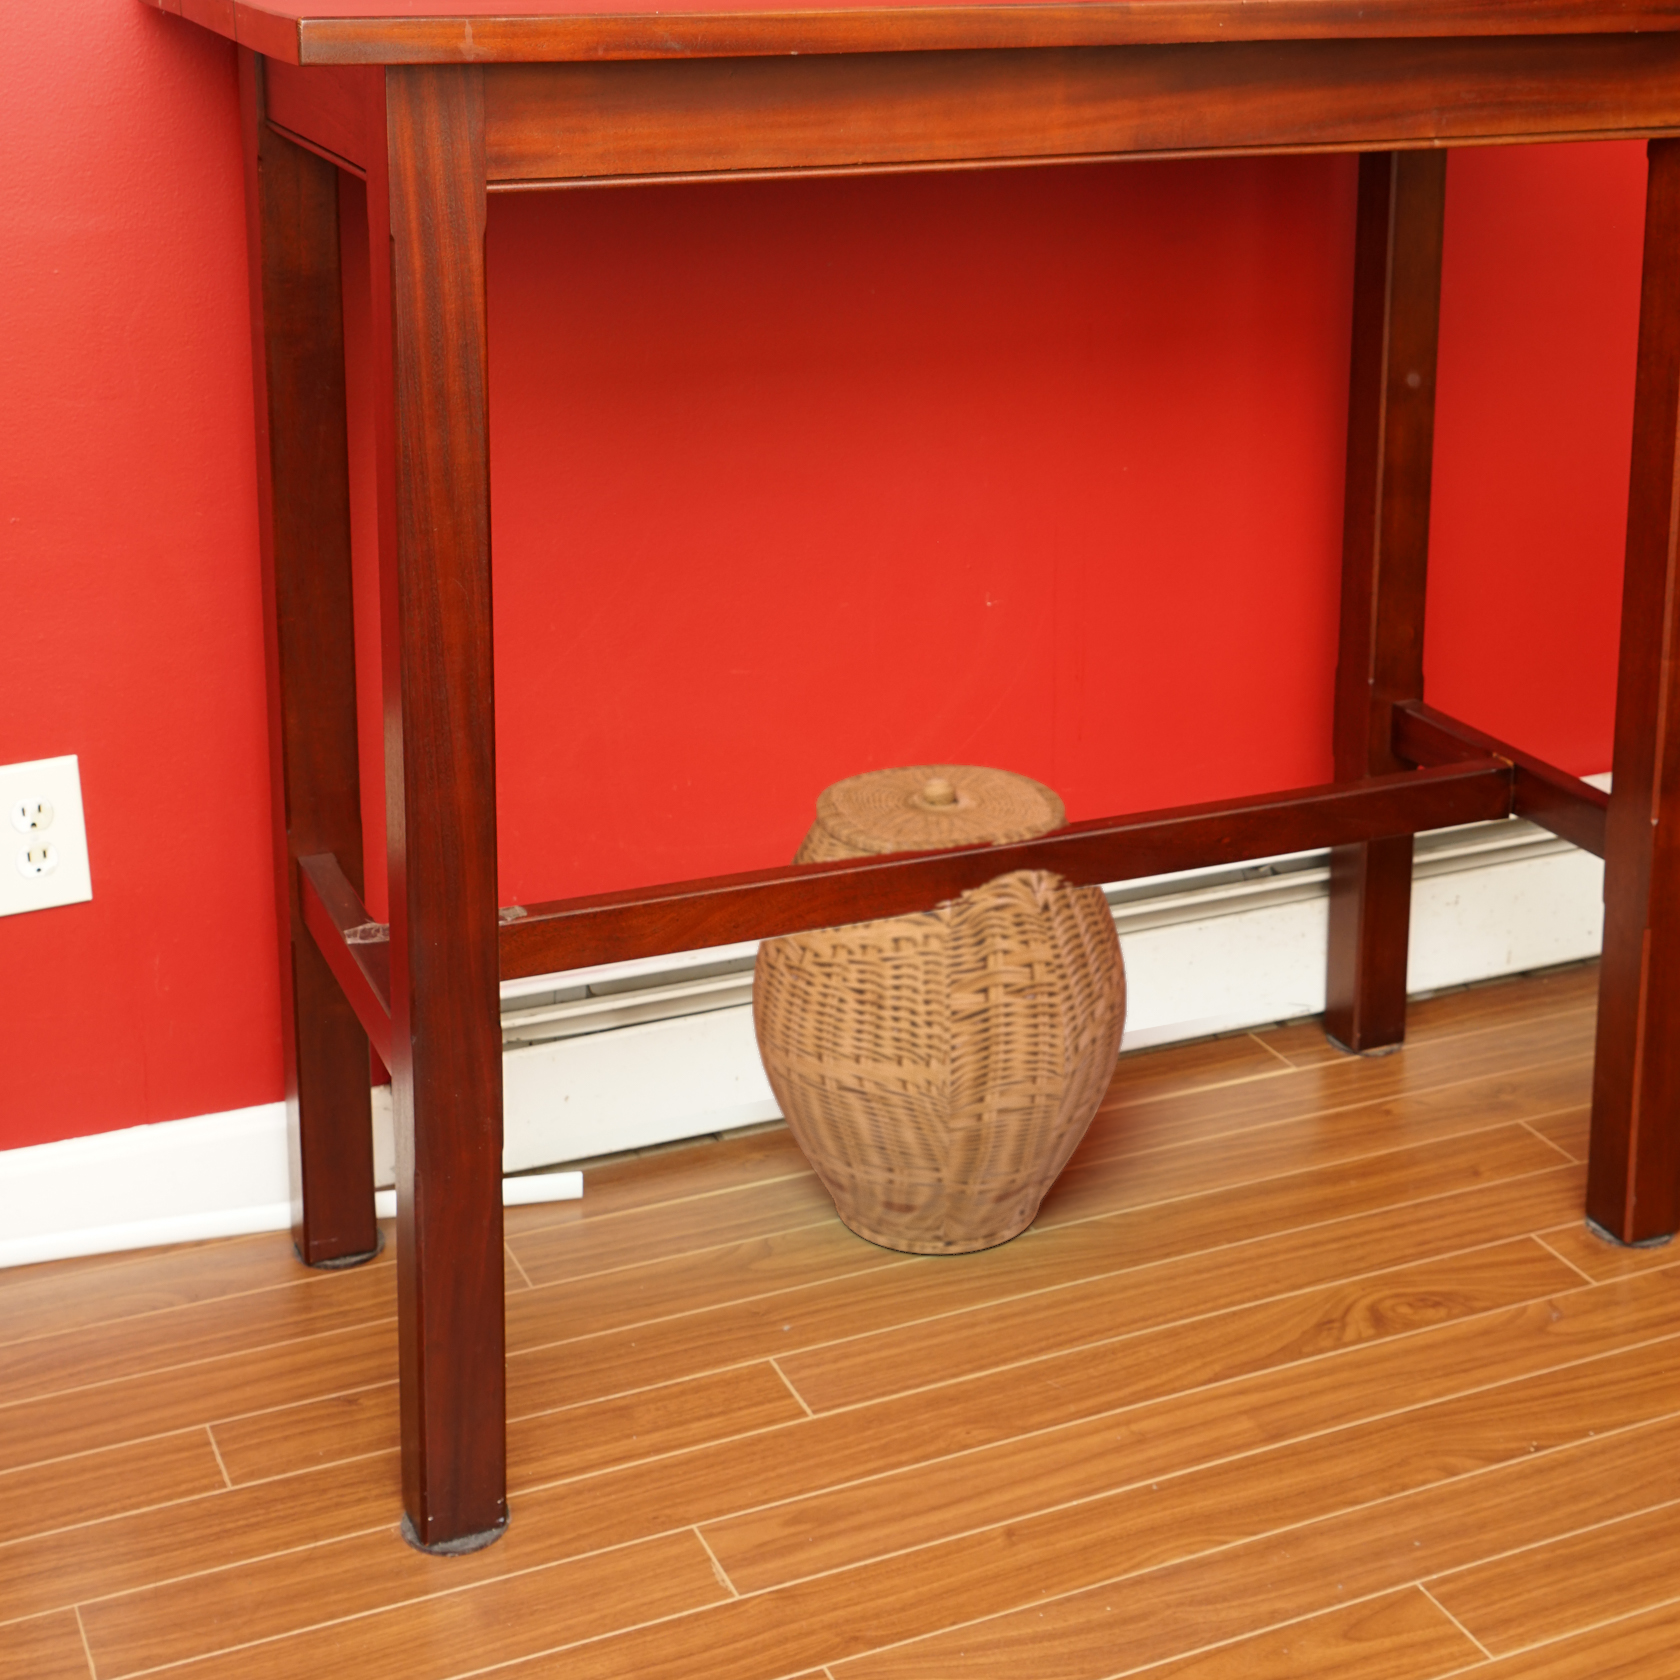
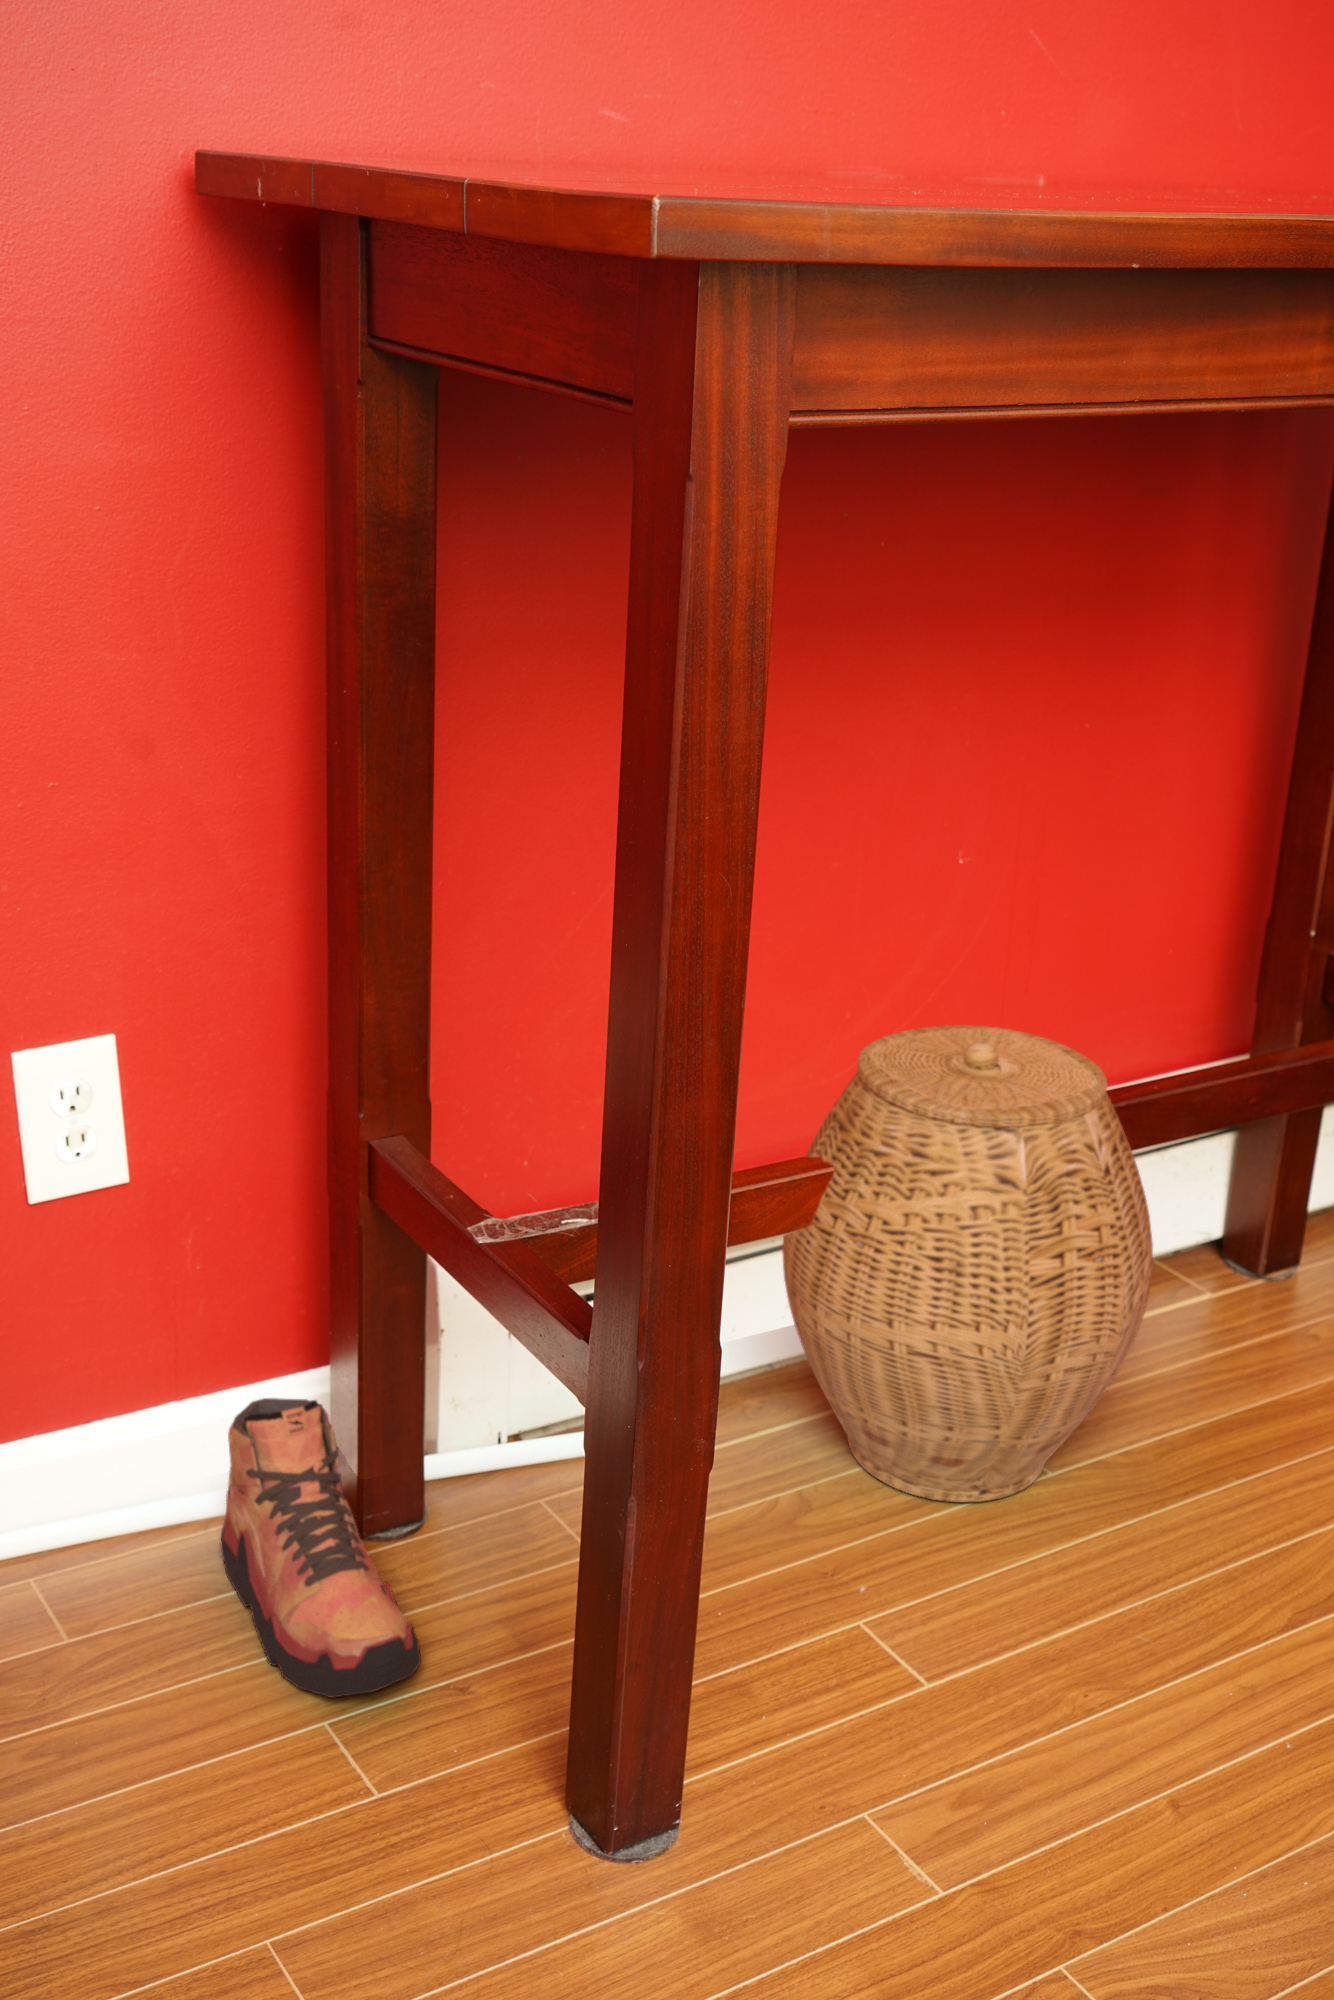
shoe: none [152,1113,312,1398] -> present [221,1398,421,1698]

